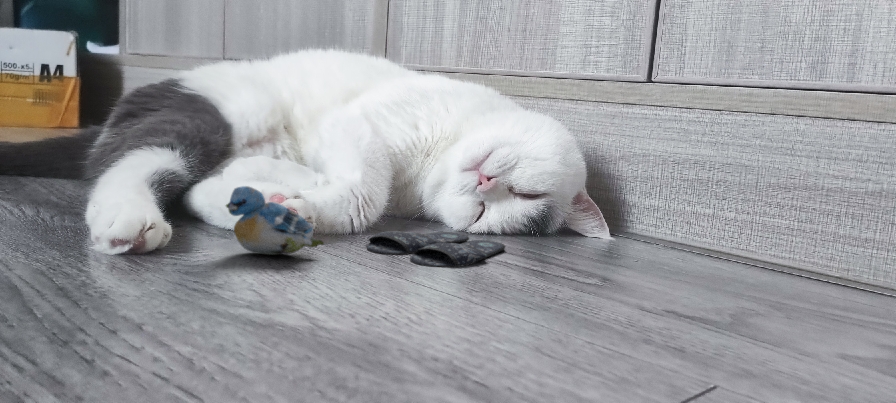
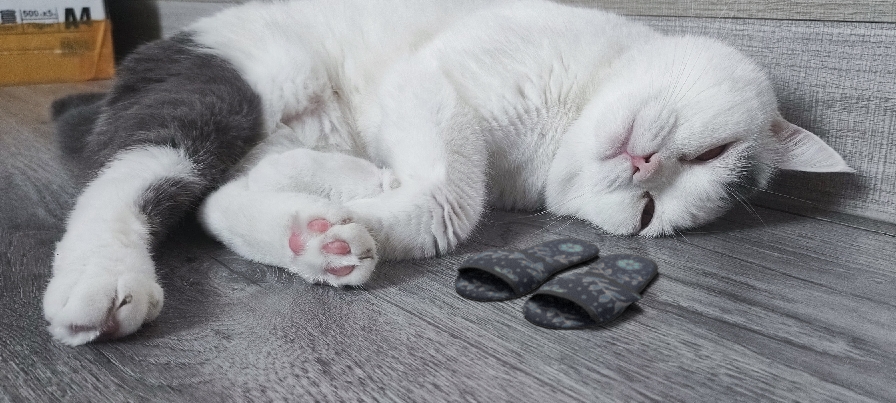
plush toy: present [226,186,324,255] -> none [237,224,391,325]

